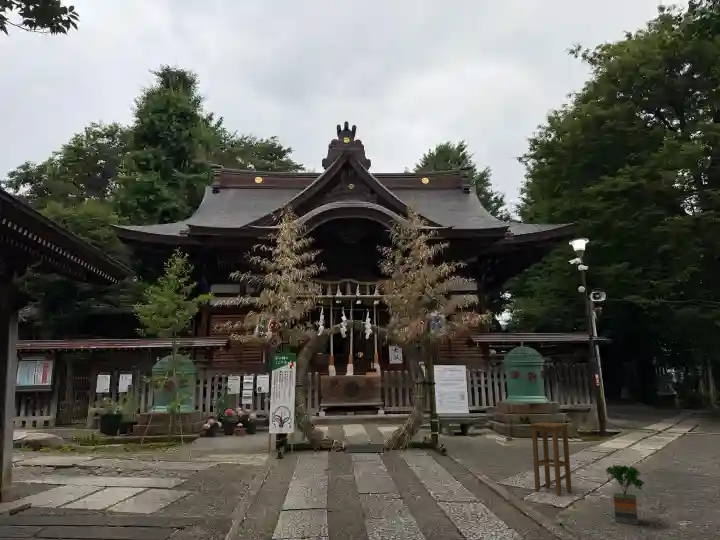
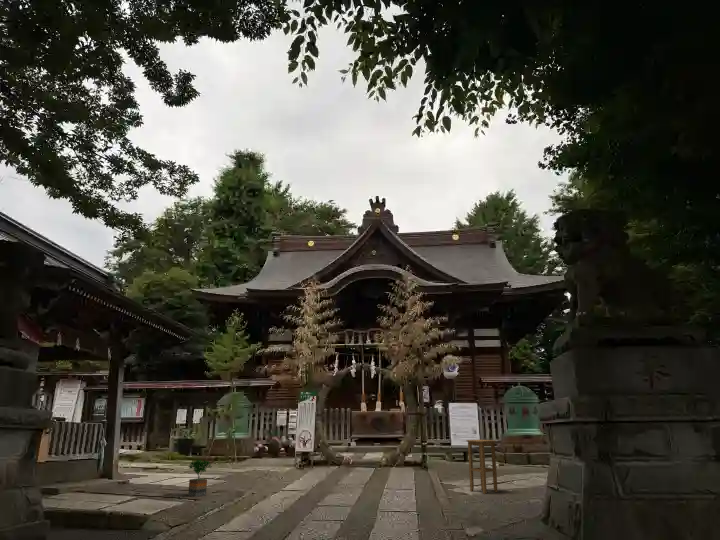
potted tree: present [606,465,644,525] -> present [188,460,212,497]

